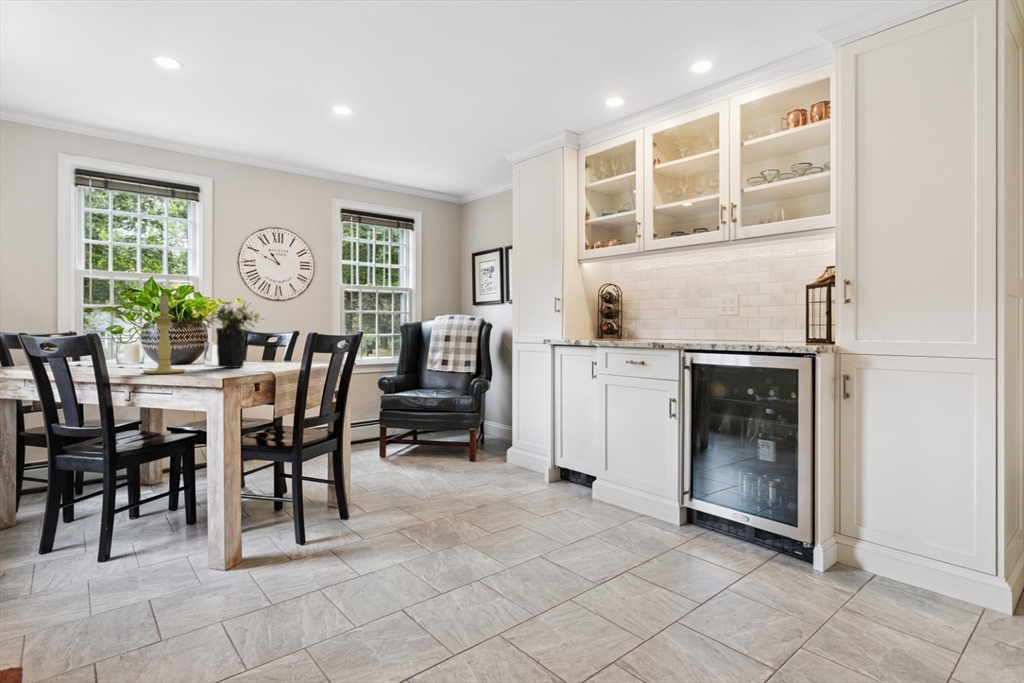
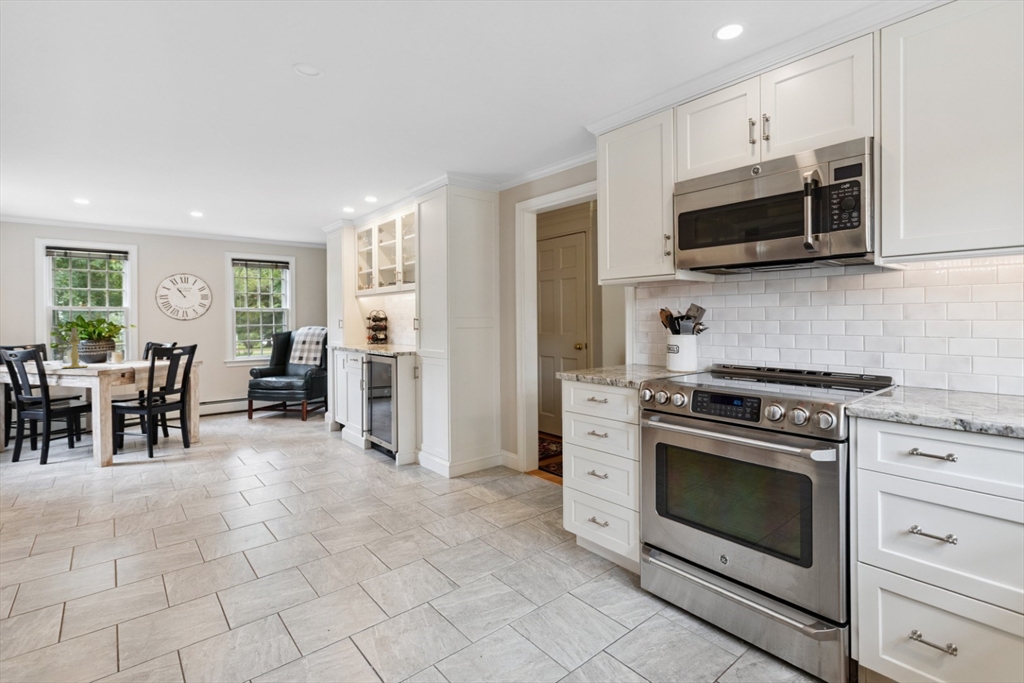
flower arrangement: present [205,301,260,368] -> none [102,327,141,365]

